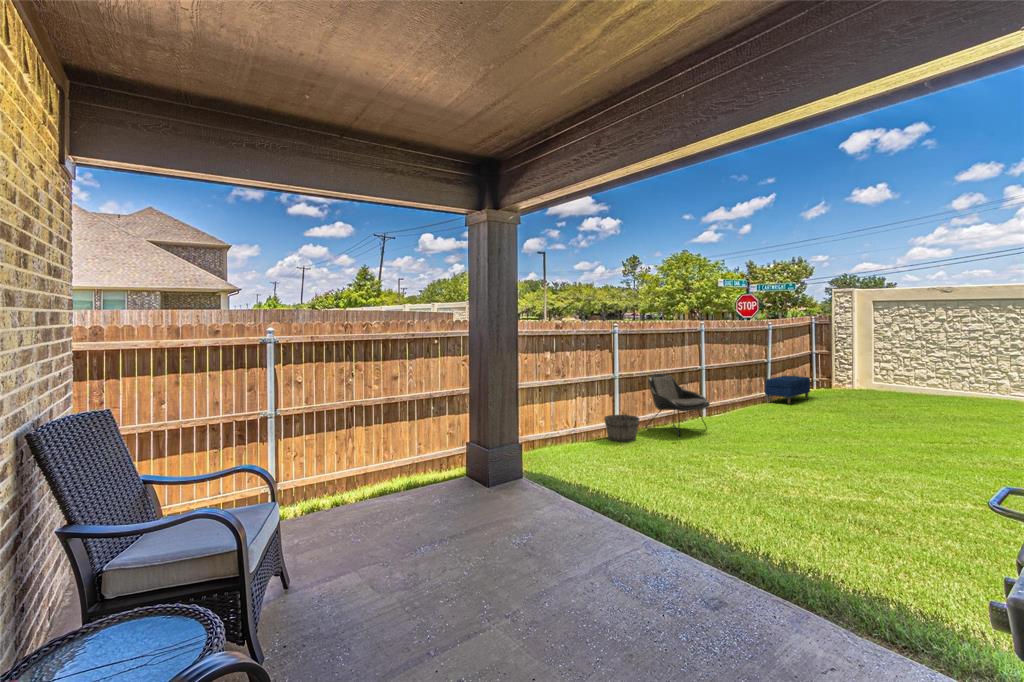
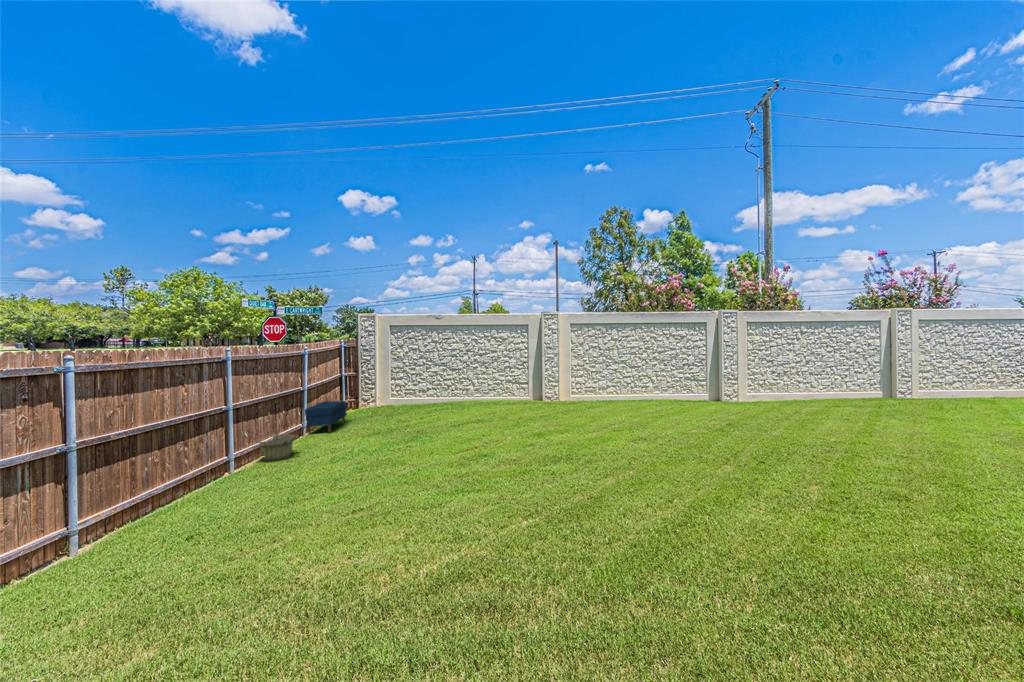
lounge chair: present [646,374,710,437] -> none [134,427,244,522]
wooden bucket: present [605,412,639,442] -> present [259,432,294,461]

